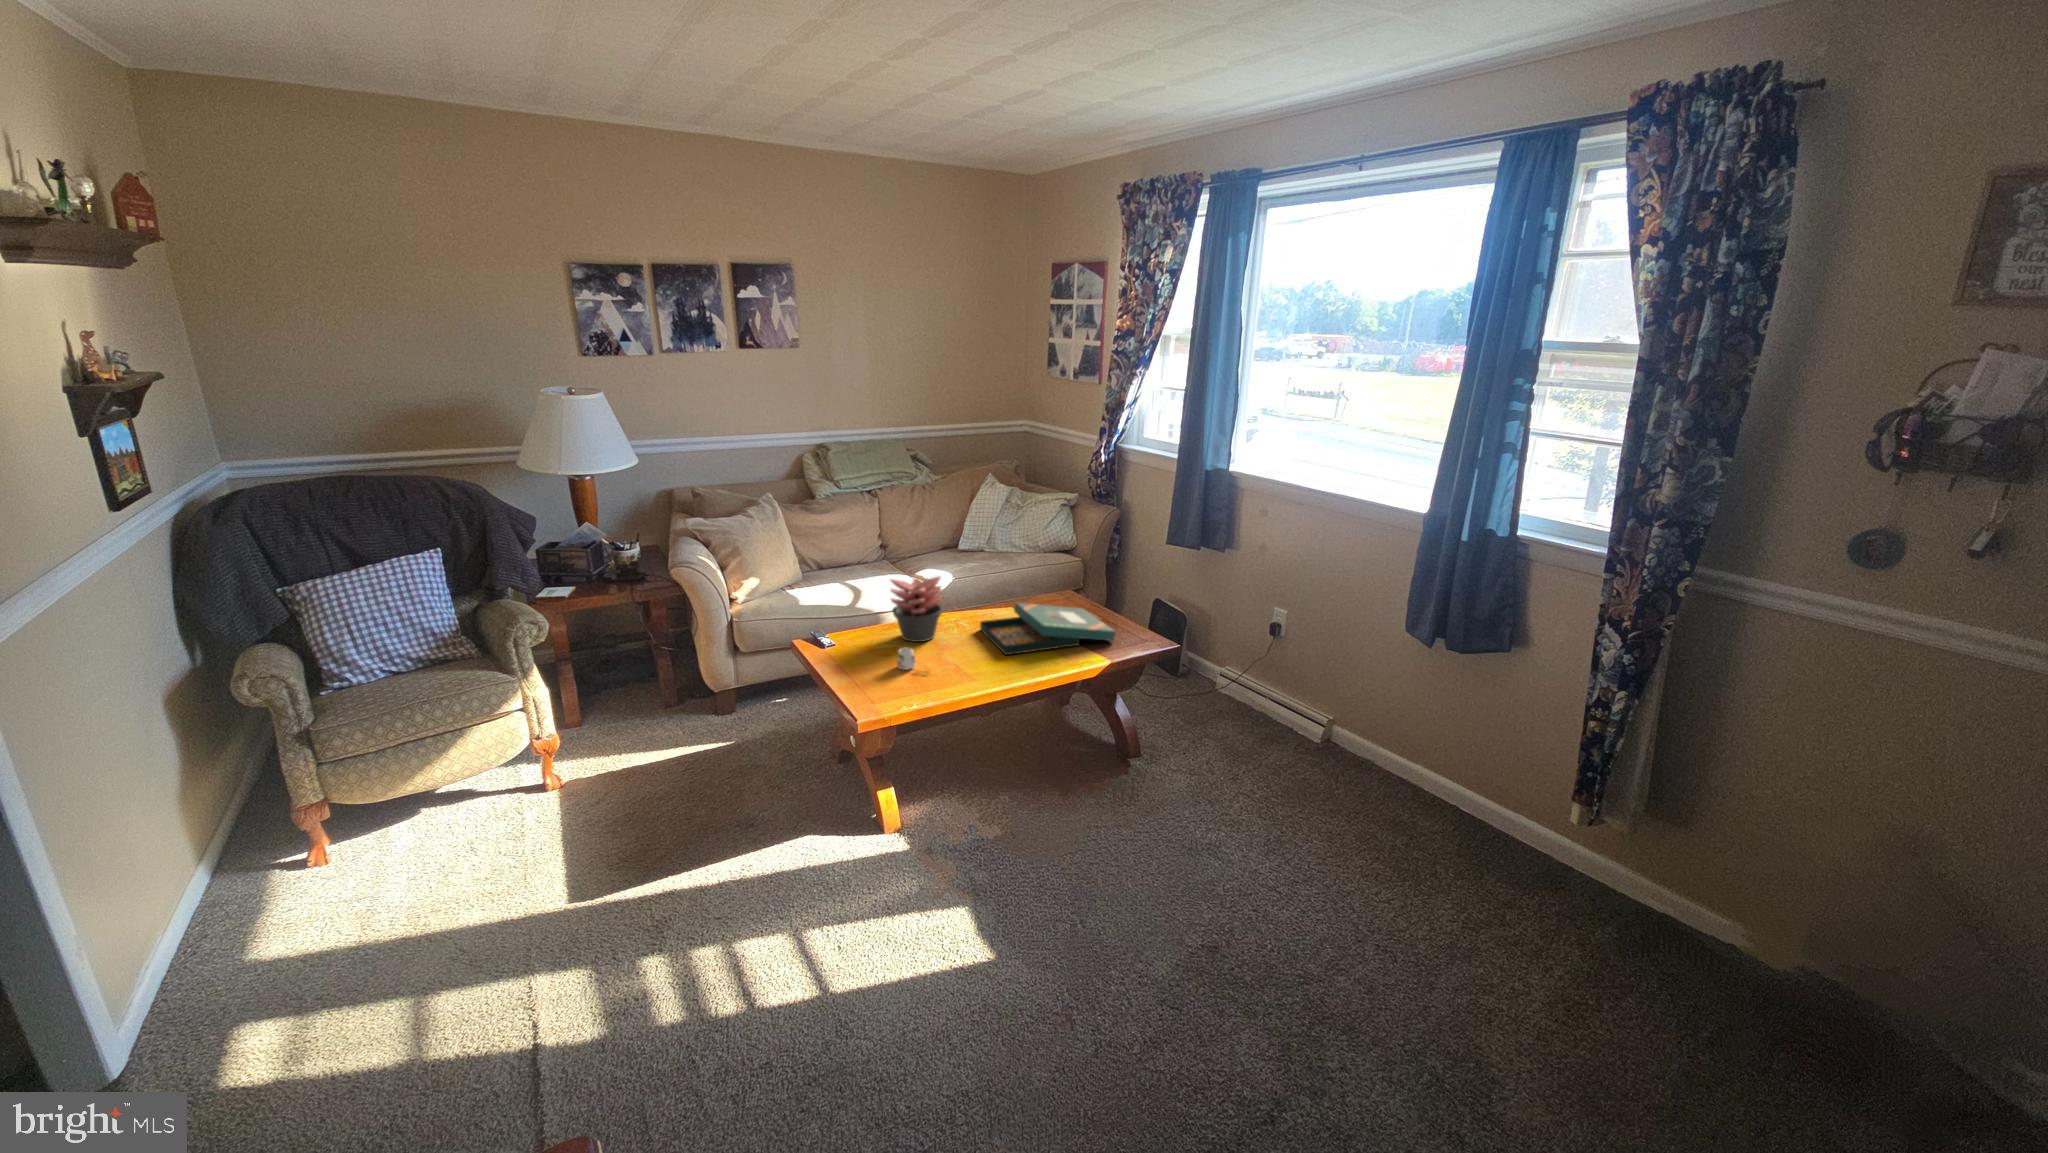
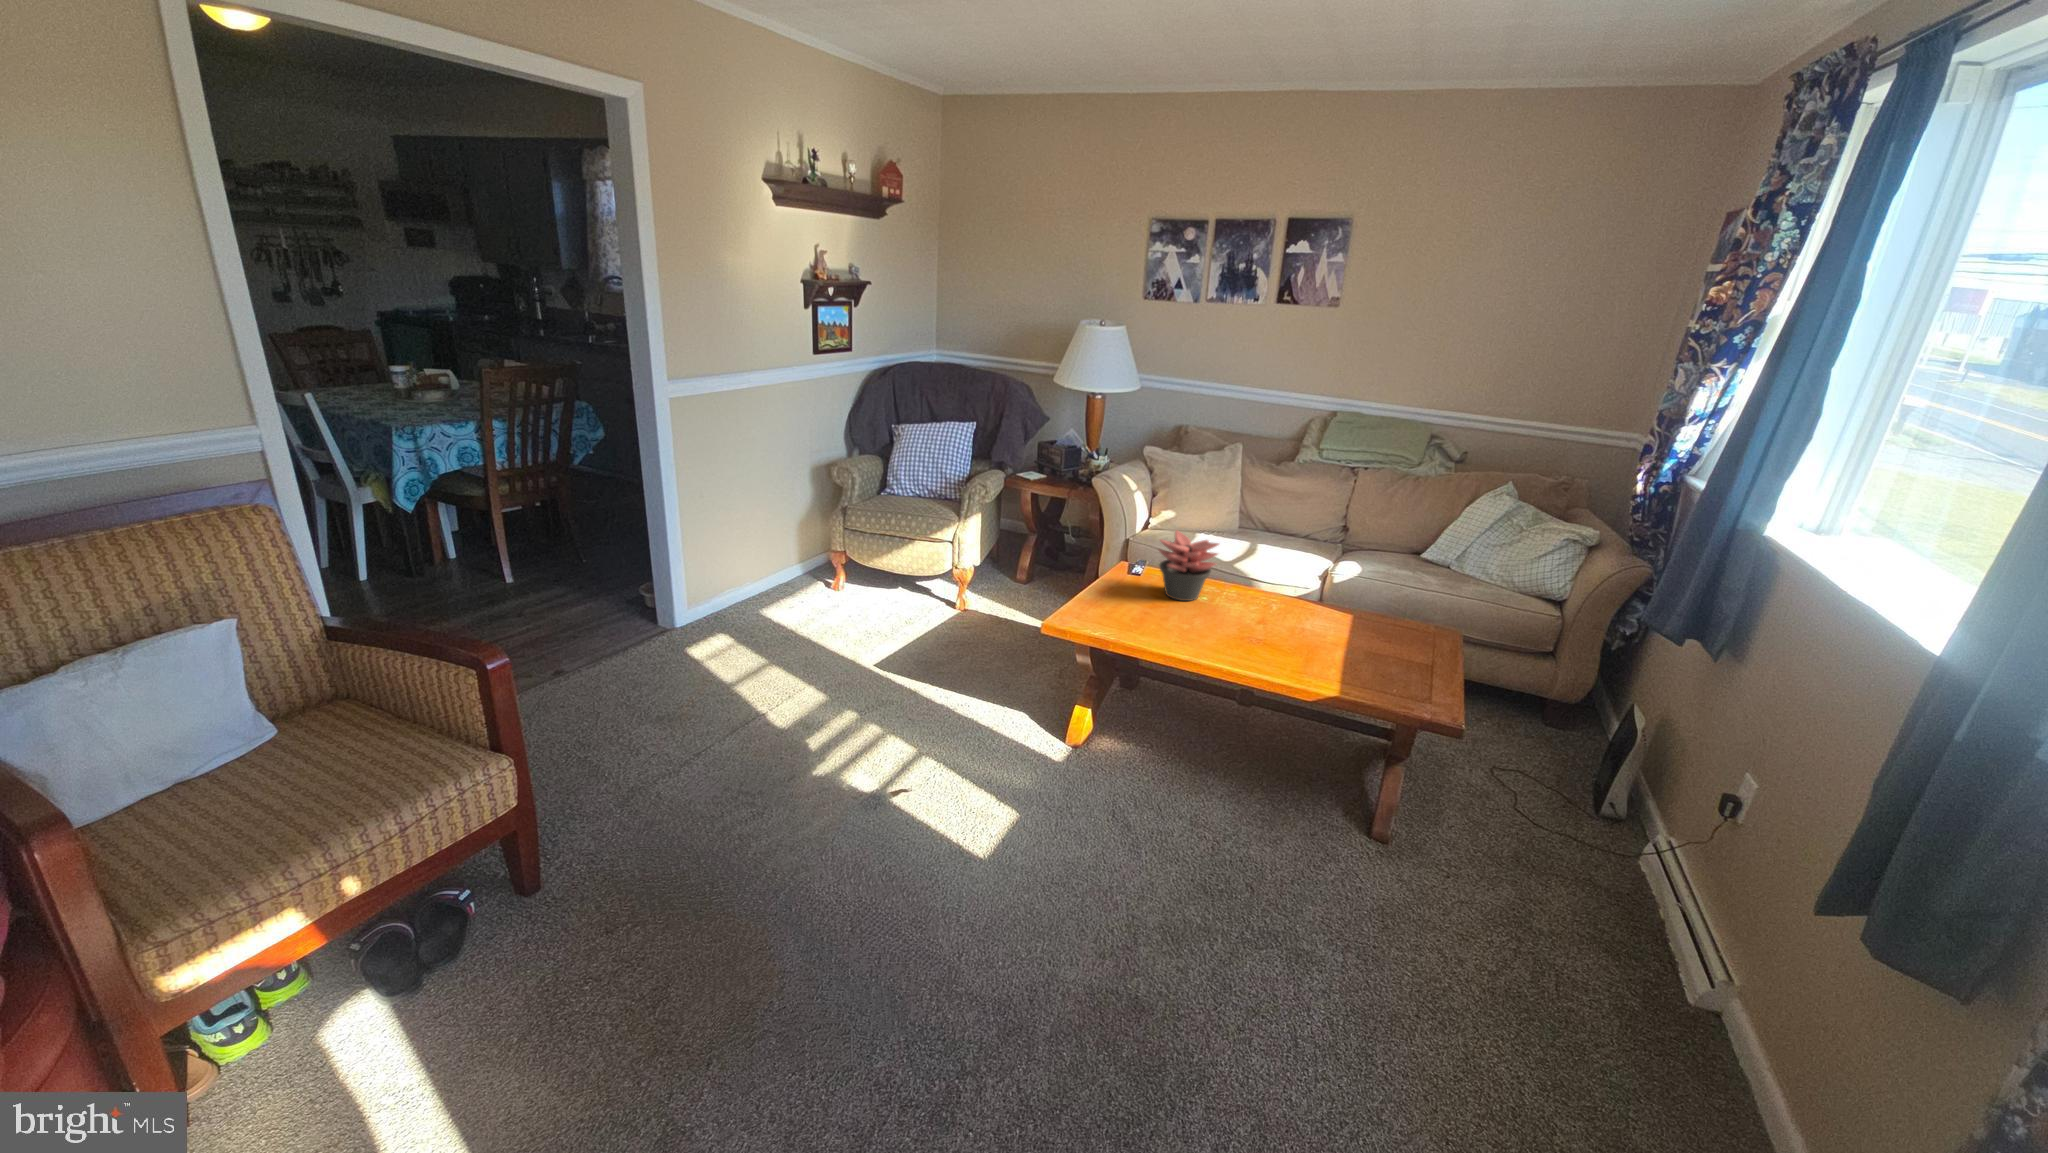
board game: present [980,603,1115,655] -> none [1208,600,1373,681]
mug: present [897,648,918,672] -> none [1106,589,1130,619]

